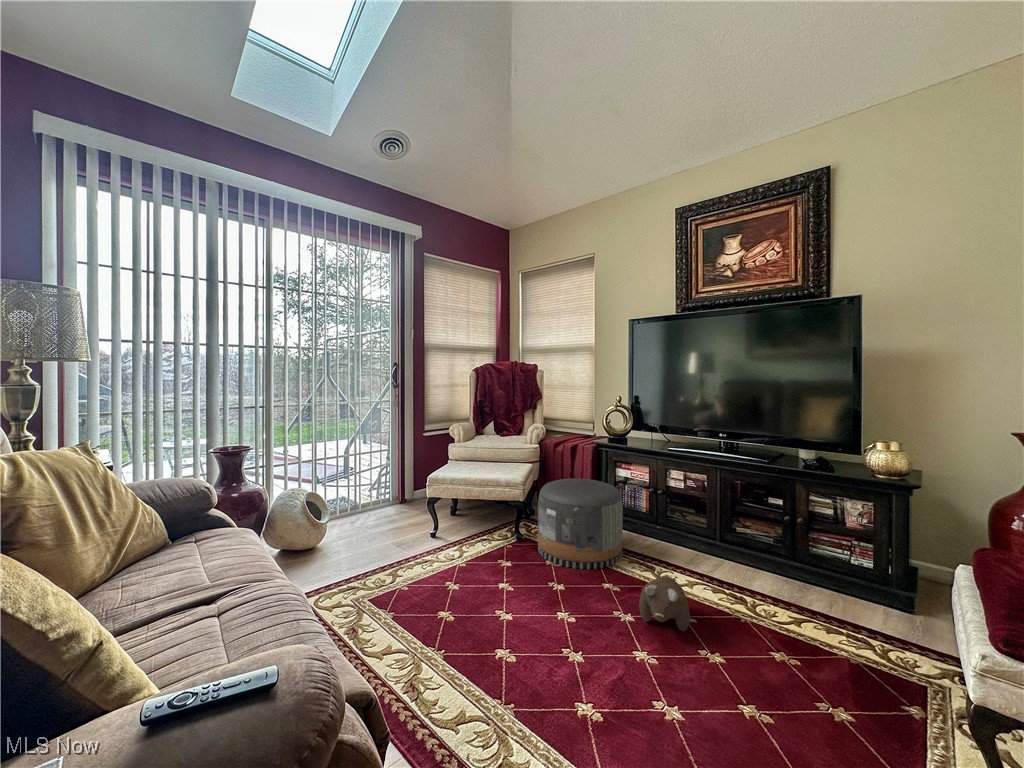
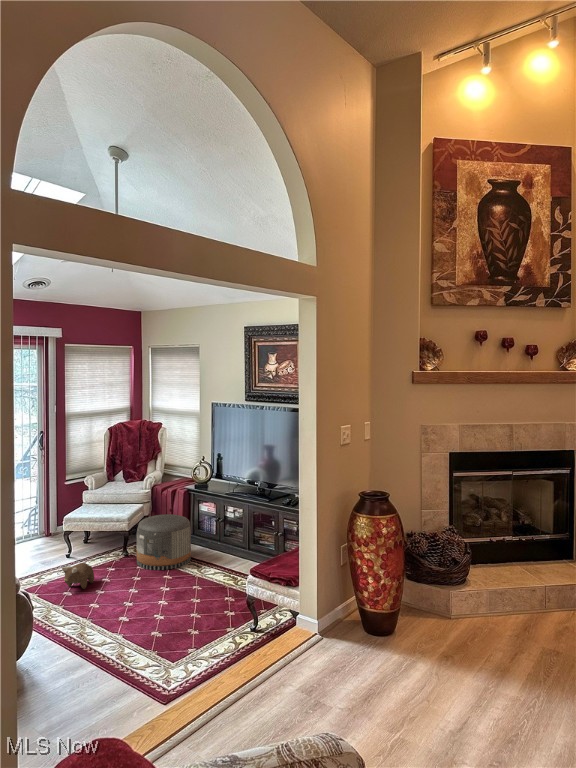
plush toy: present [639,576,690,631] -> present [62,563,94,589]

